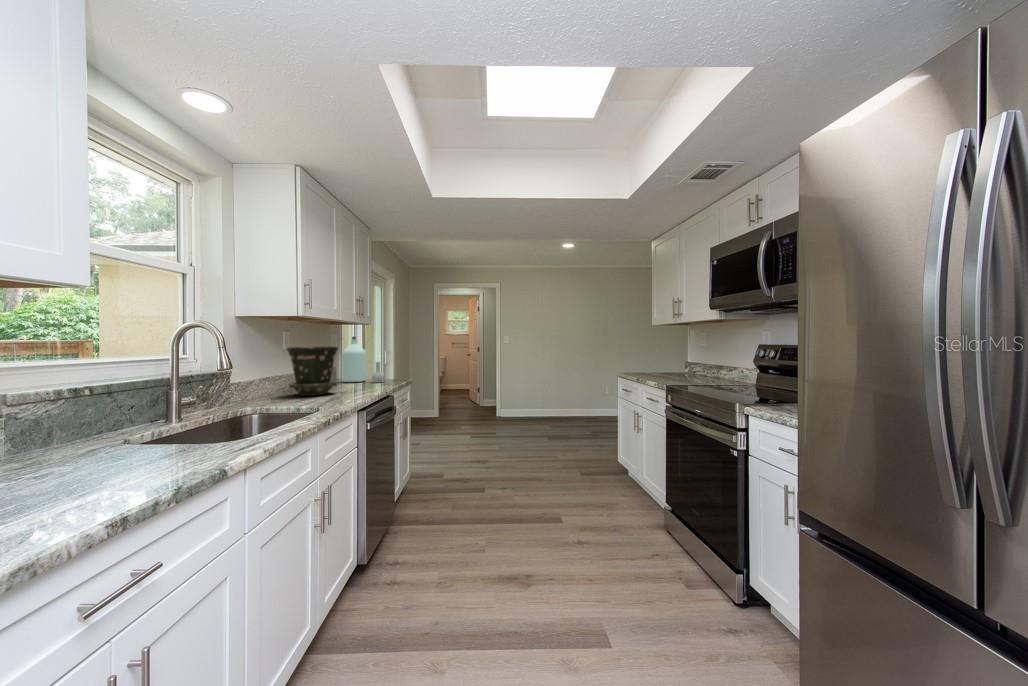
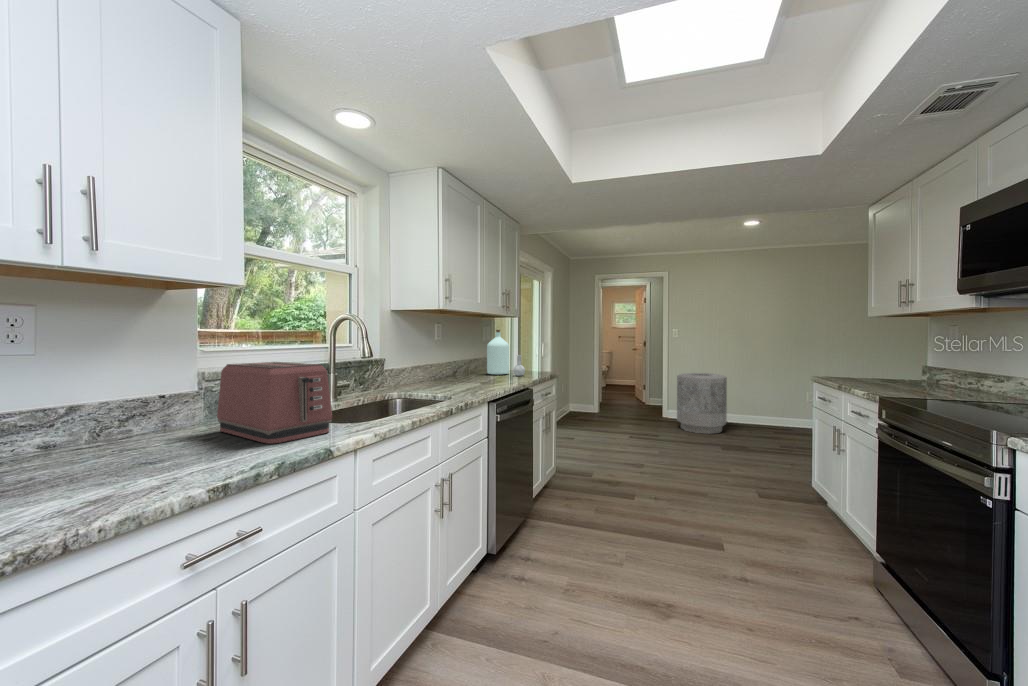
flower pot: present [287,346,338,396] -> none [431,339,476,385]
trash can: none [515,372,555,425] -> present [677,373,727,434]
toaster: none [39,379,211,473] -> present [217,362,332,444]

